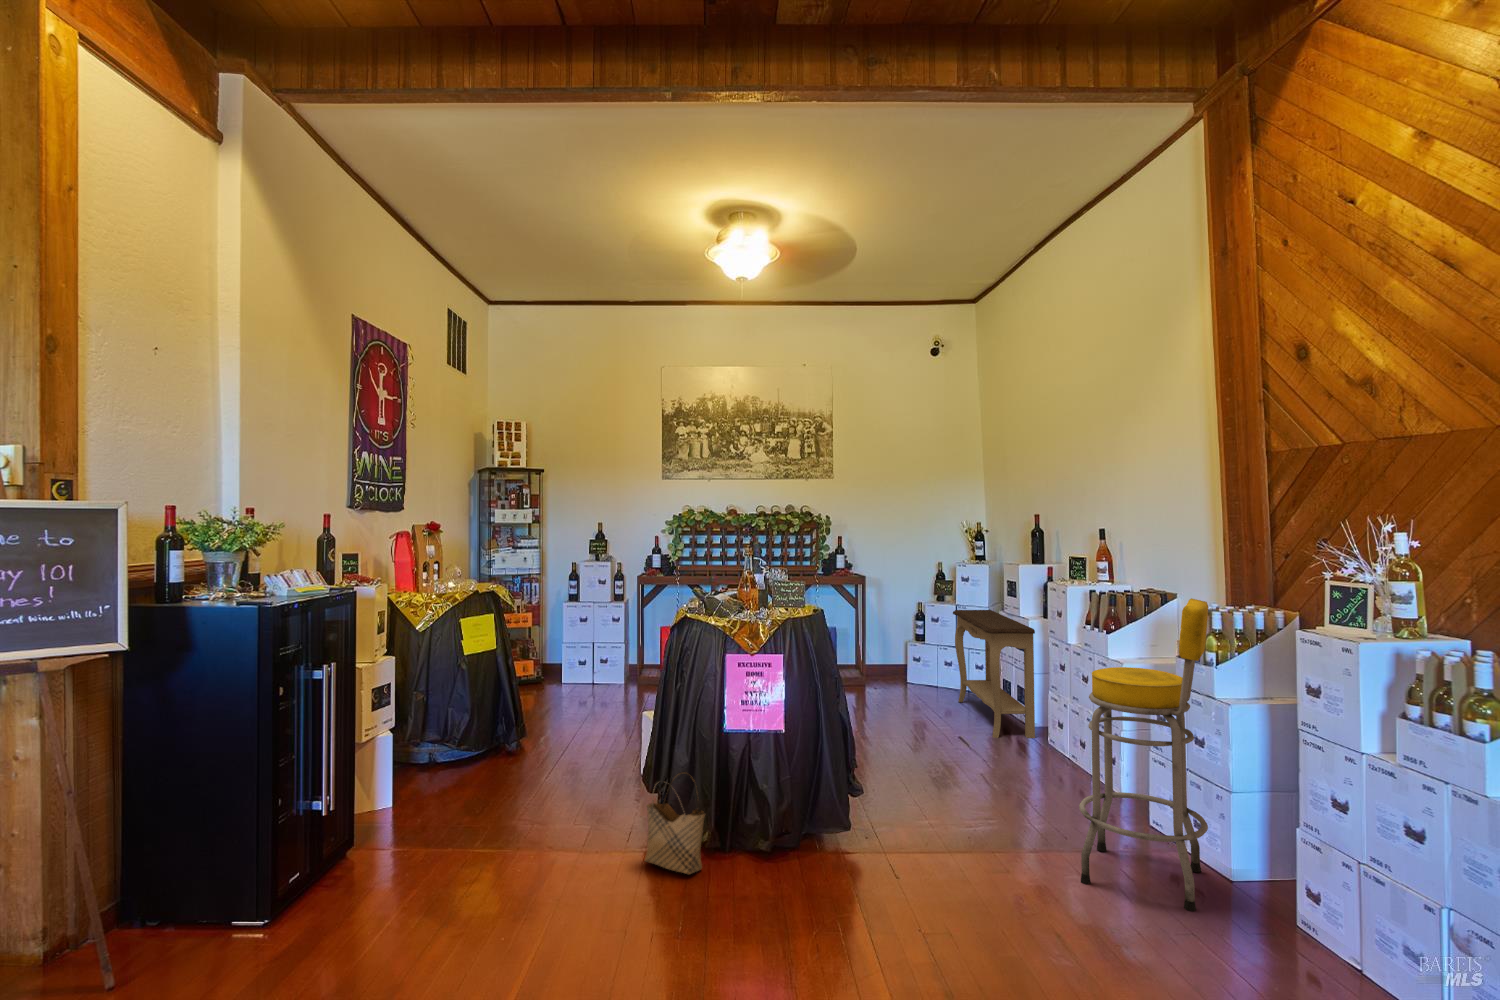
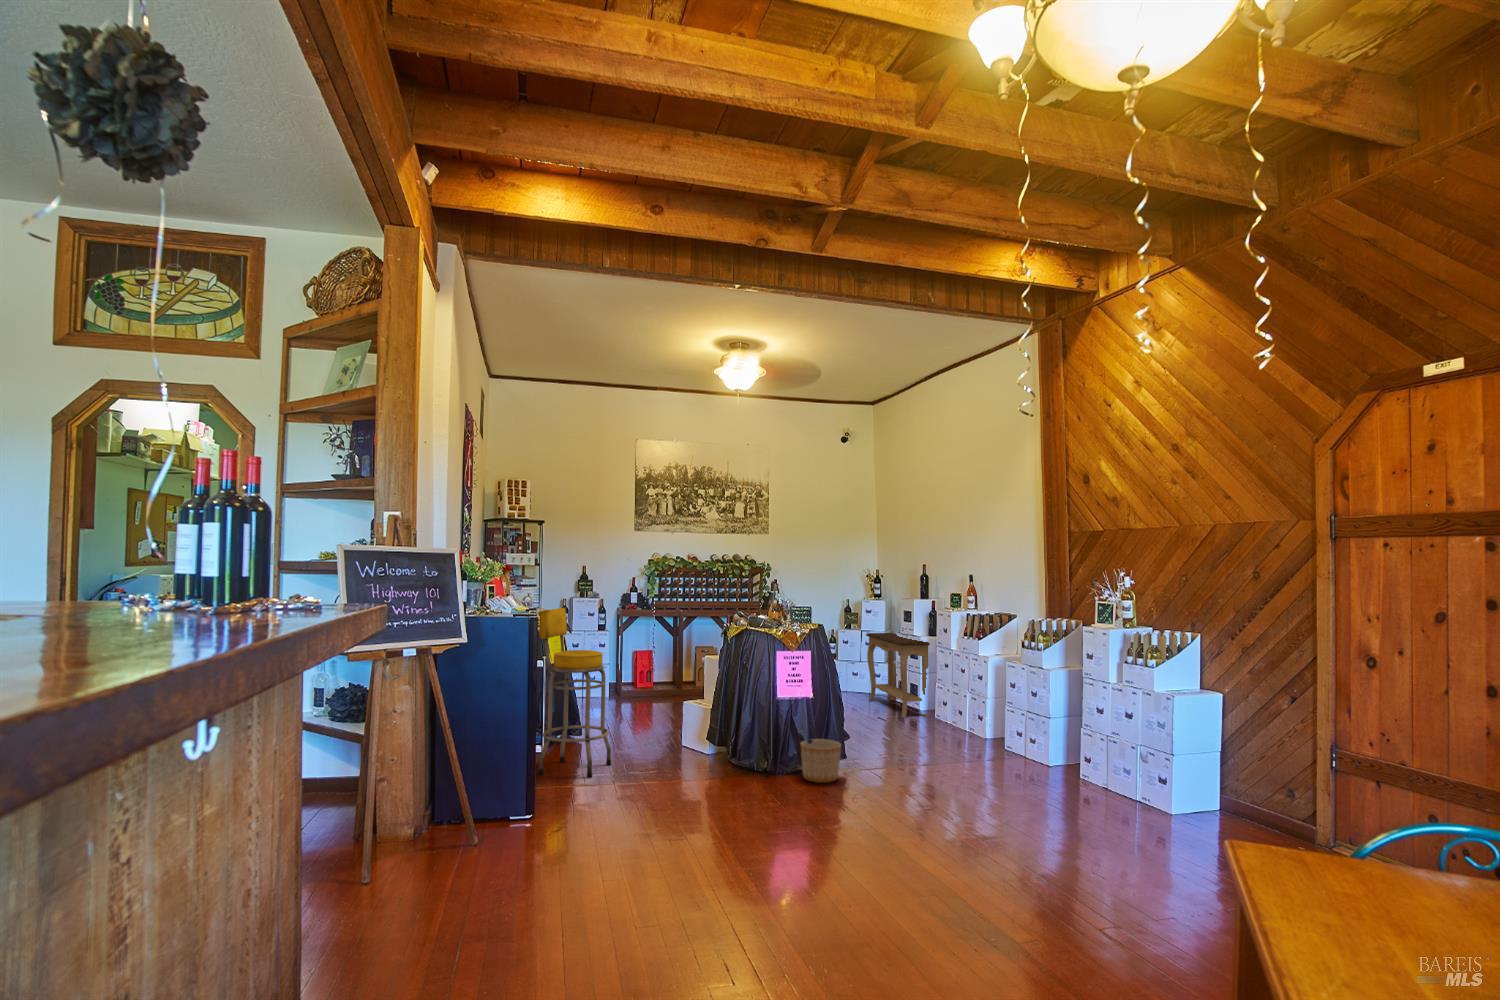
bar stool: present [1079,598,1208,912] -> present [538,608,611,778]
woven basket: present [645,772,705,874] -> none [732,719,771,777]
planter: none [750,812,820,898] -> present [801,739,841,783]

